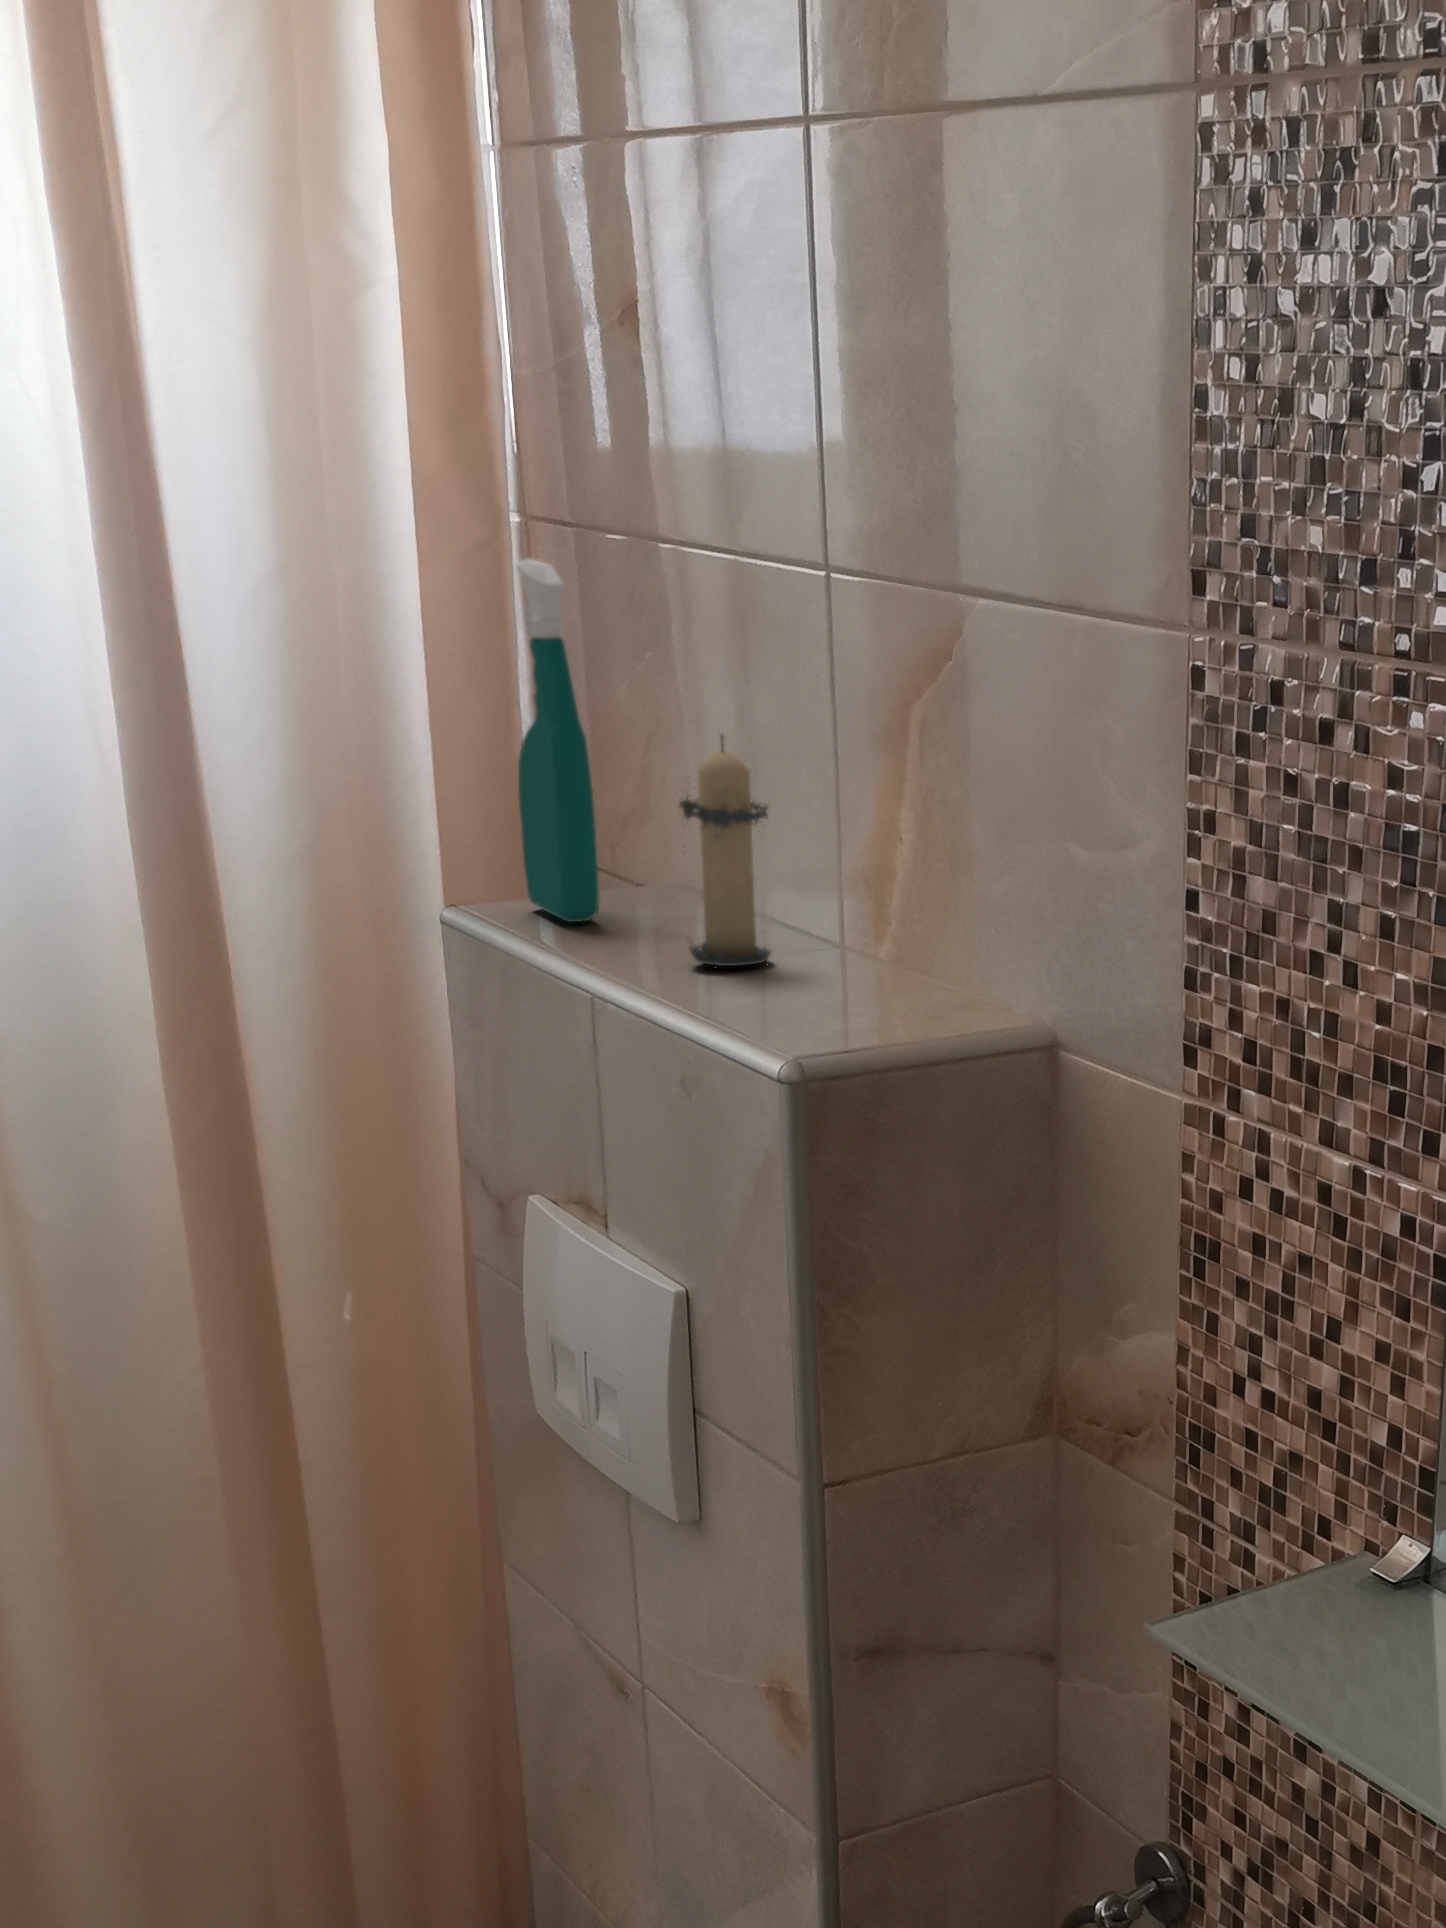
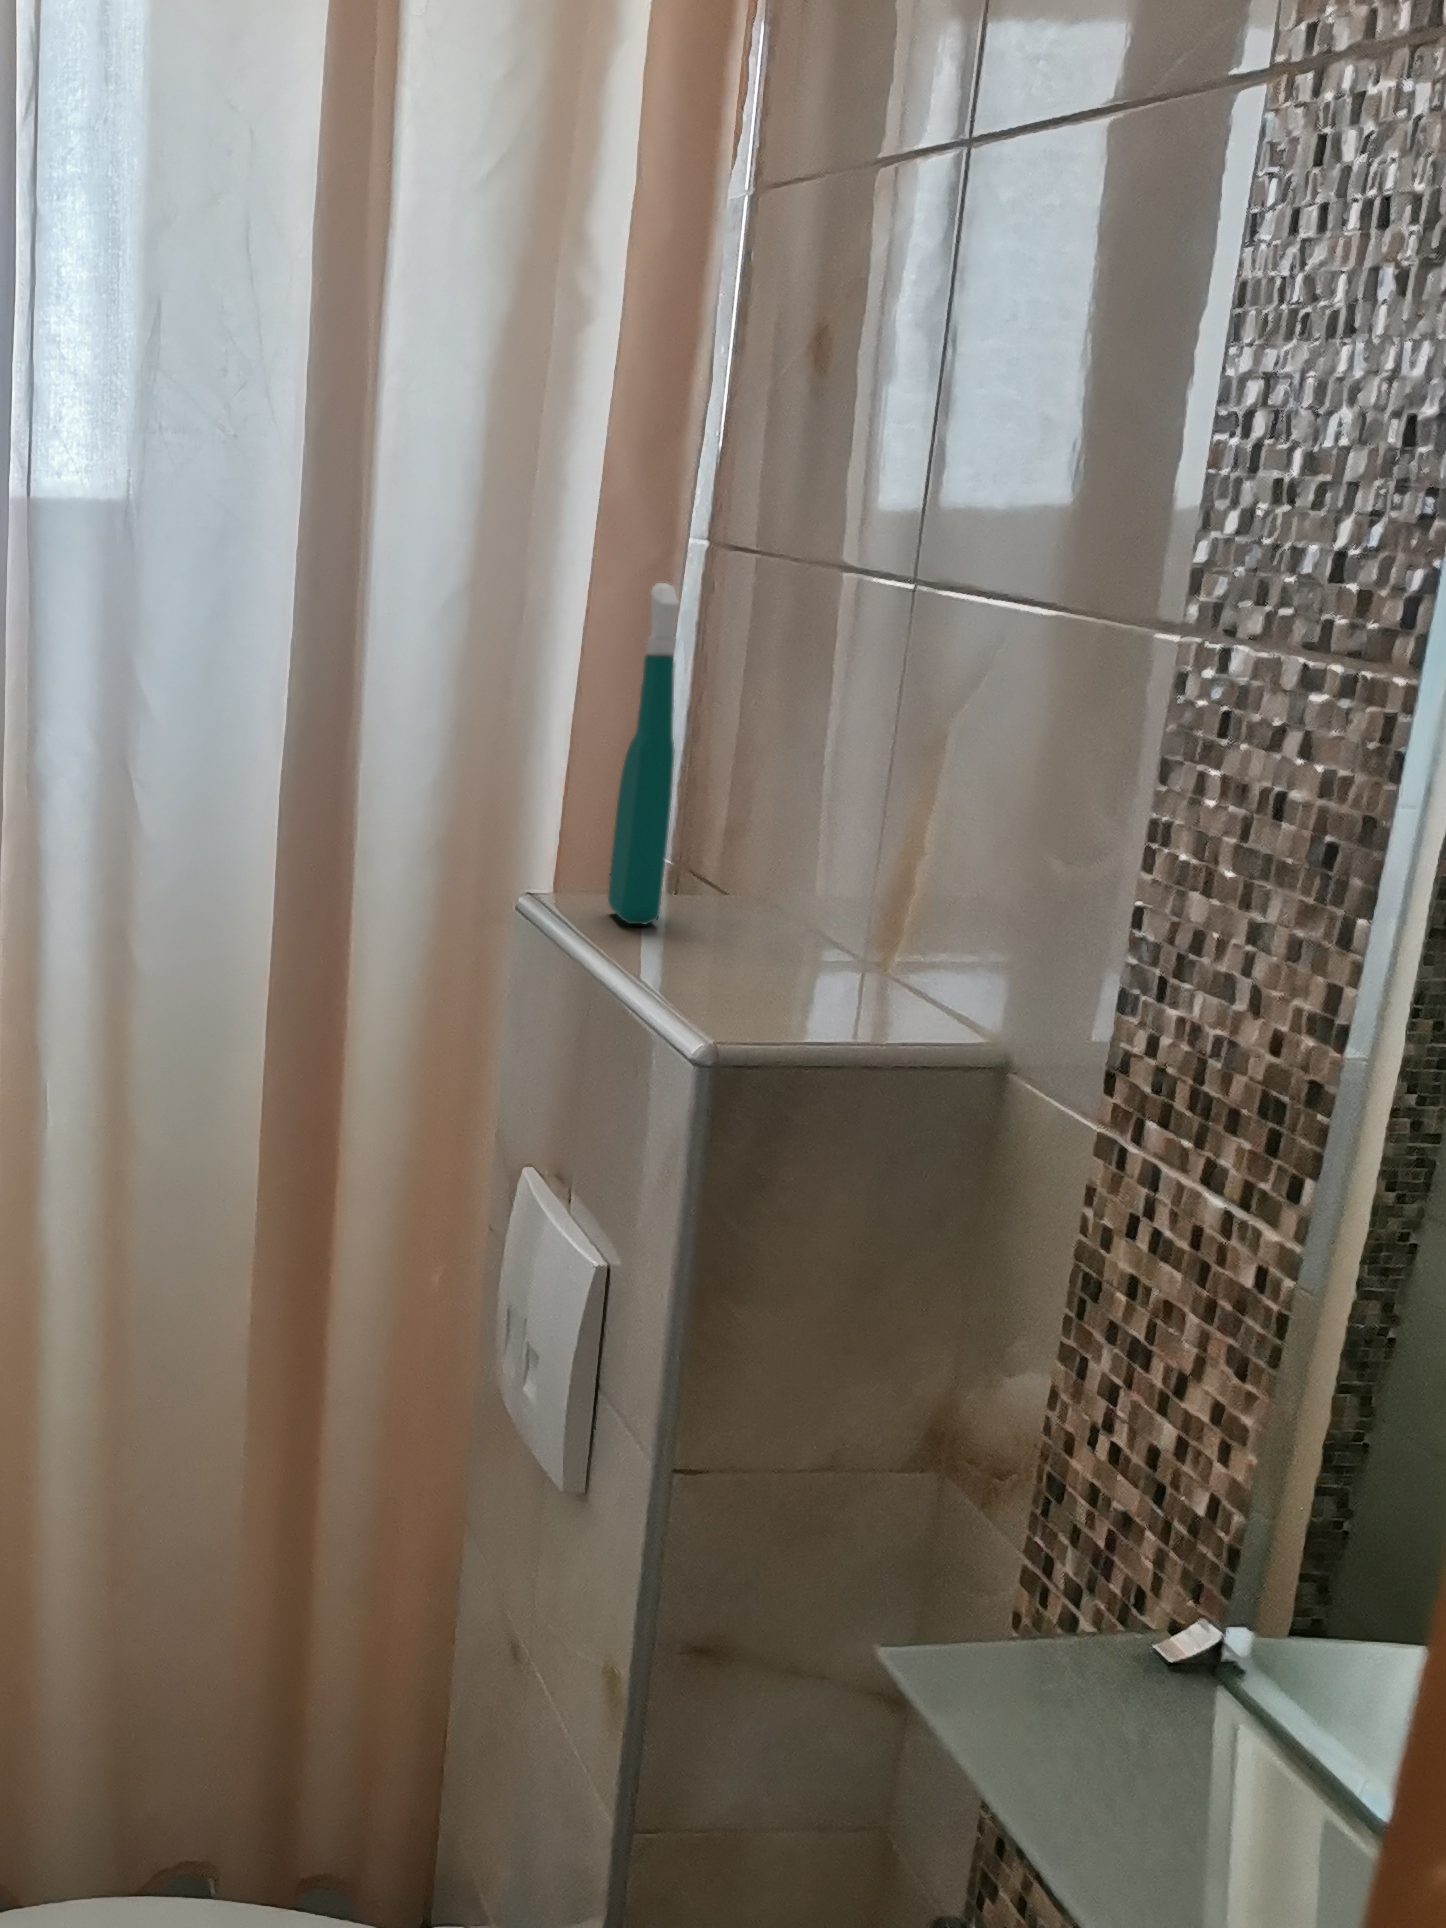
candle: present [680,735,770,966] -> none [688,742,808,972]

